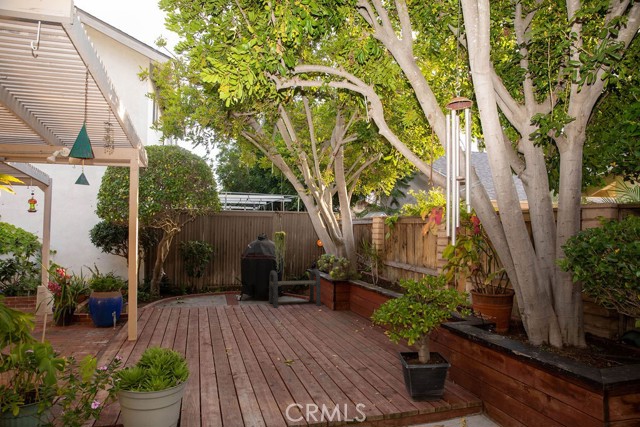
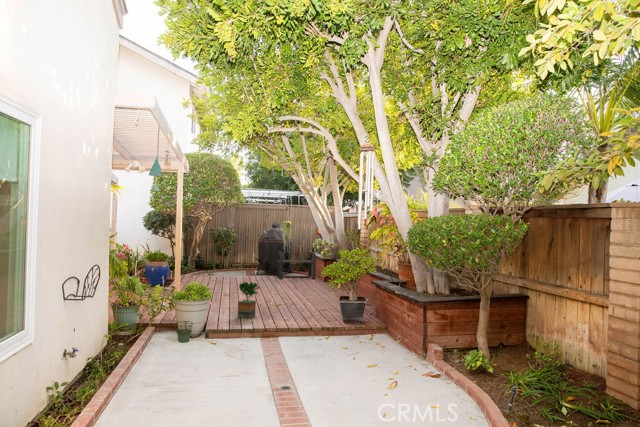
potted tree: none [232,333,269,398] -> present [238,282,260,319]

